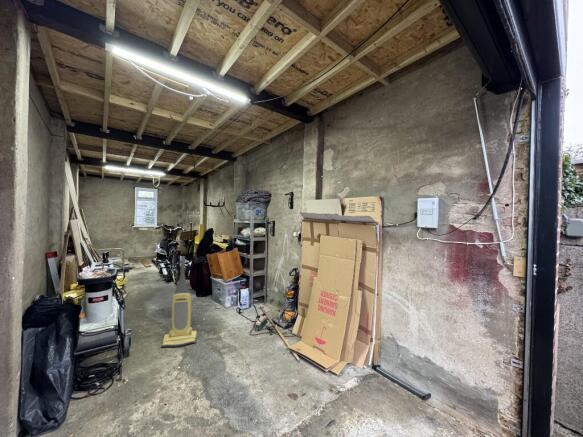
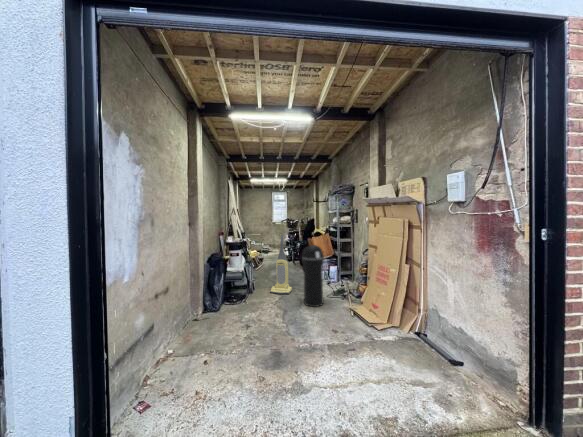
trash can: none [223,271,254,359] -> present [302,245,324,307]

